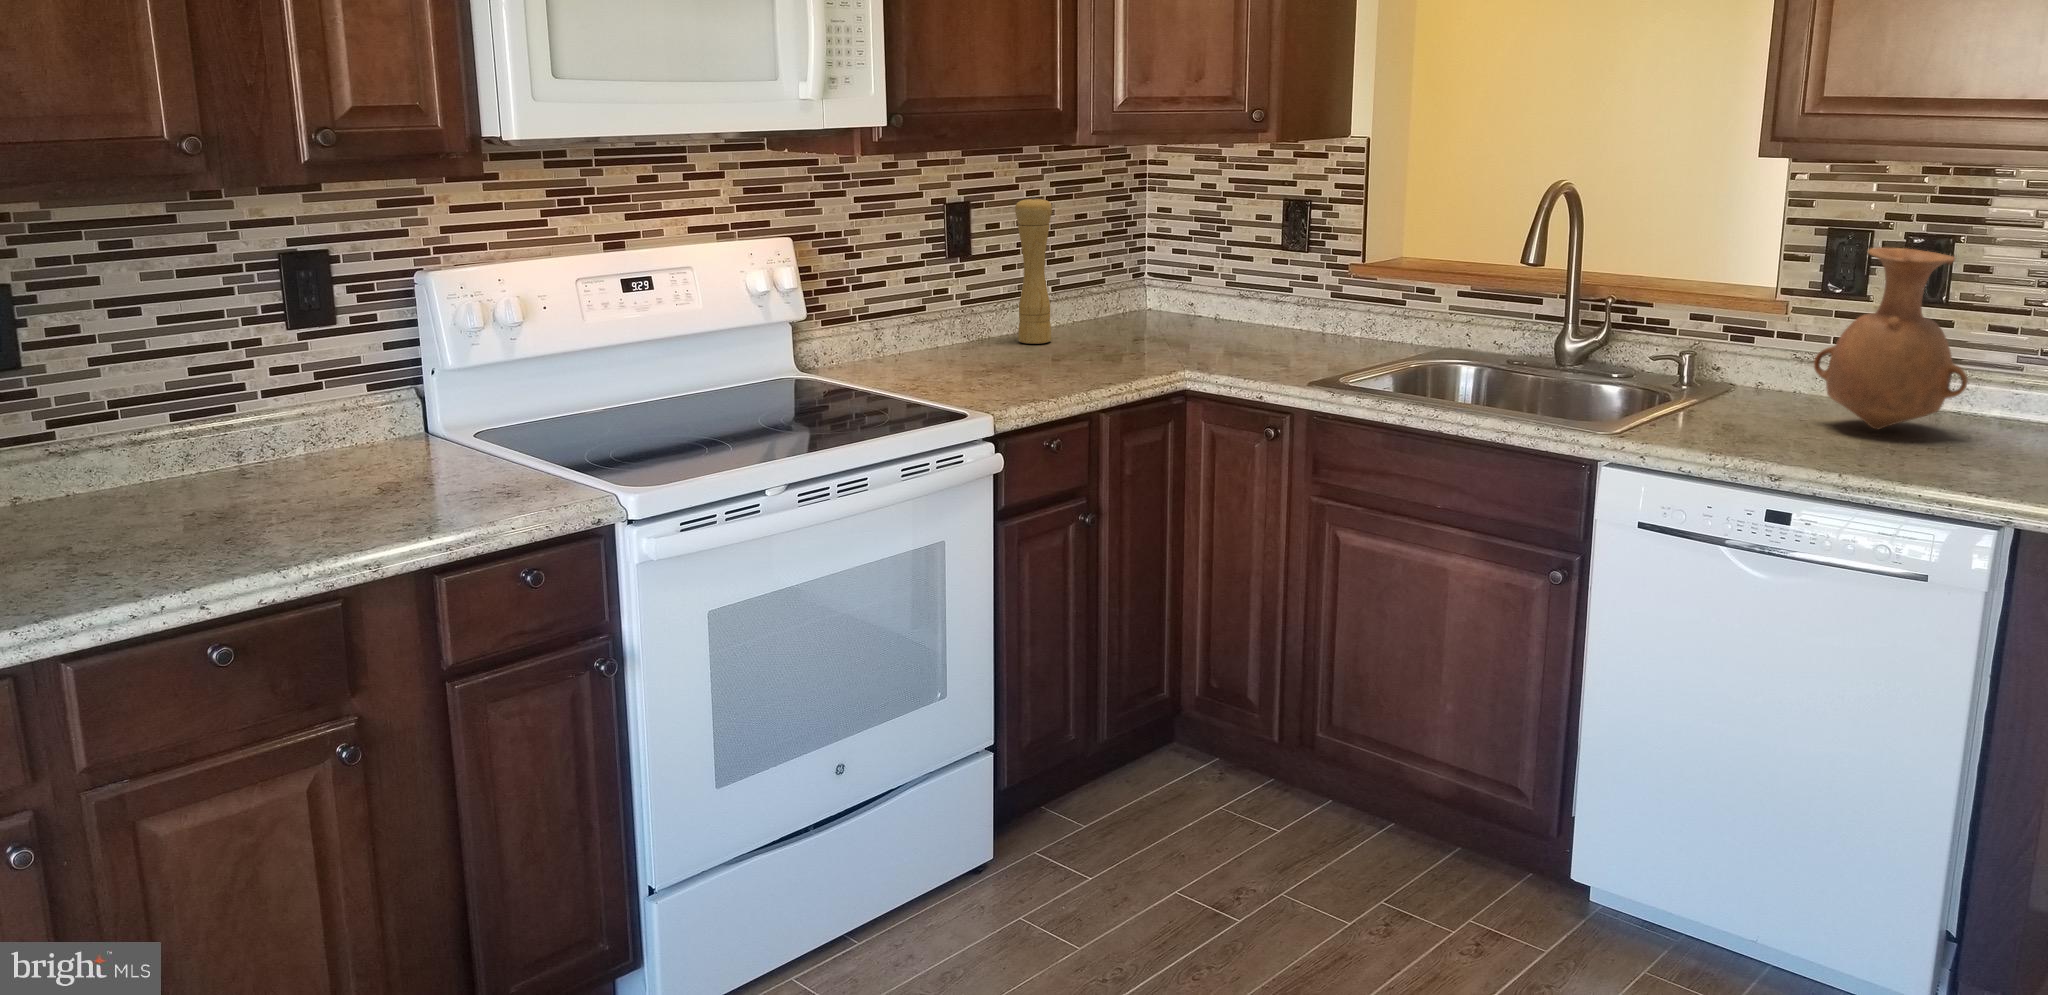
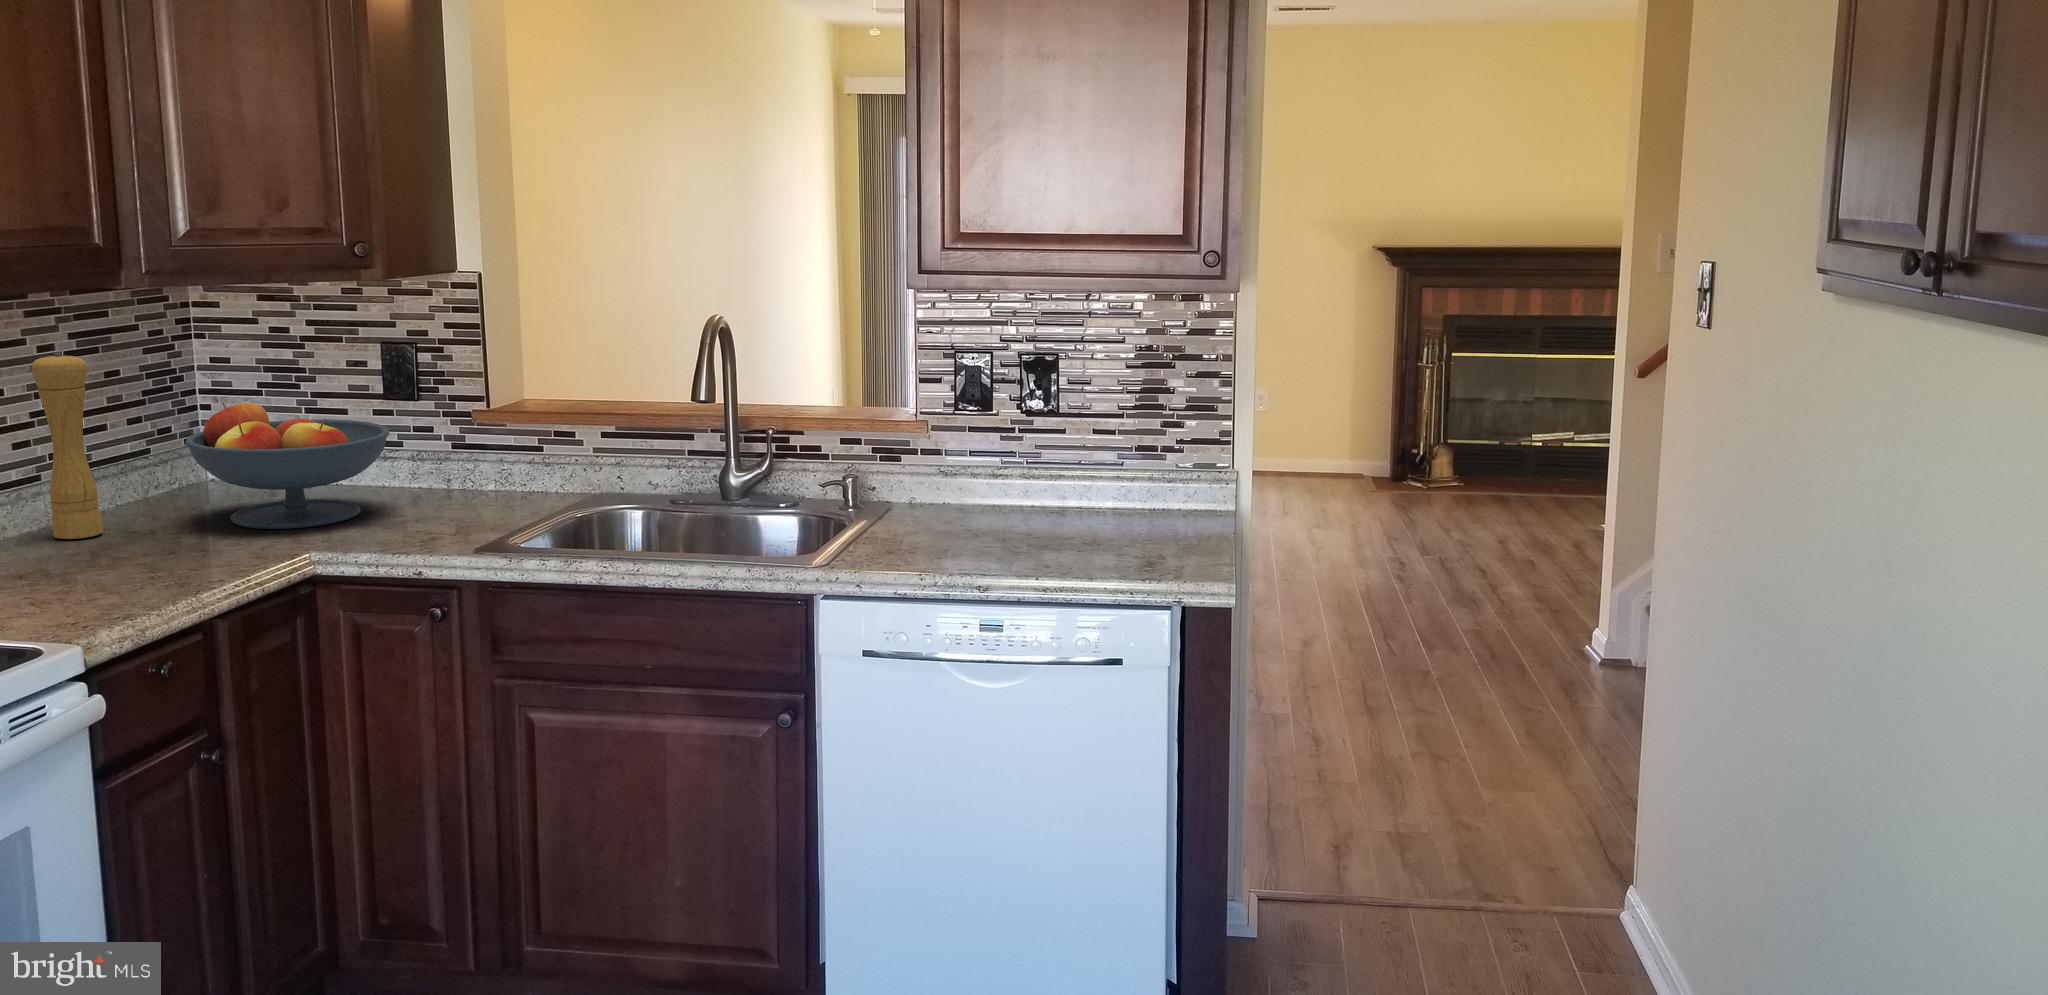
fruit bowl: none [1114,243,1271,352] -> present [185,402,389,529]
vase: present [1814,247,1968,429] -> none [977,367,1103,532]

